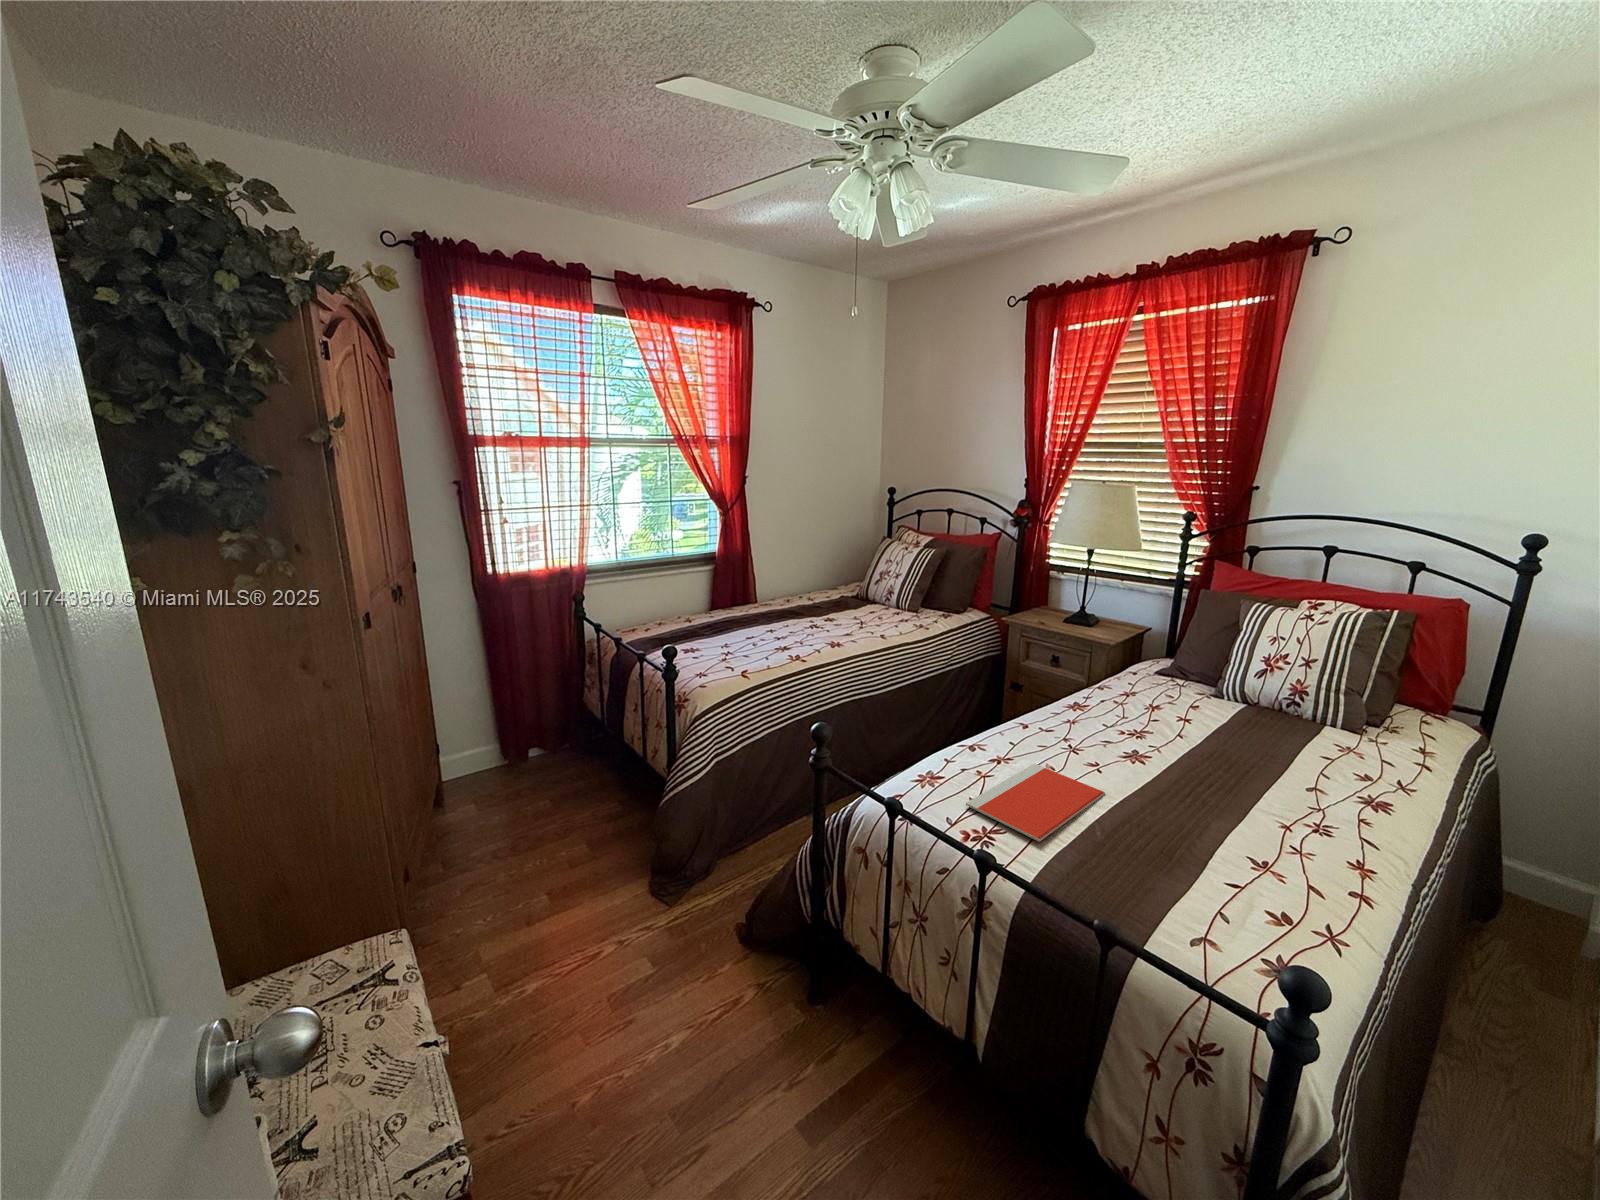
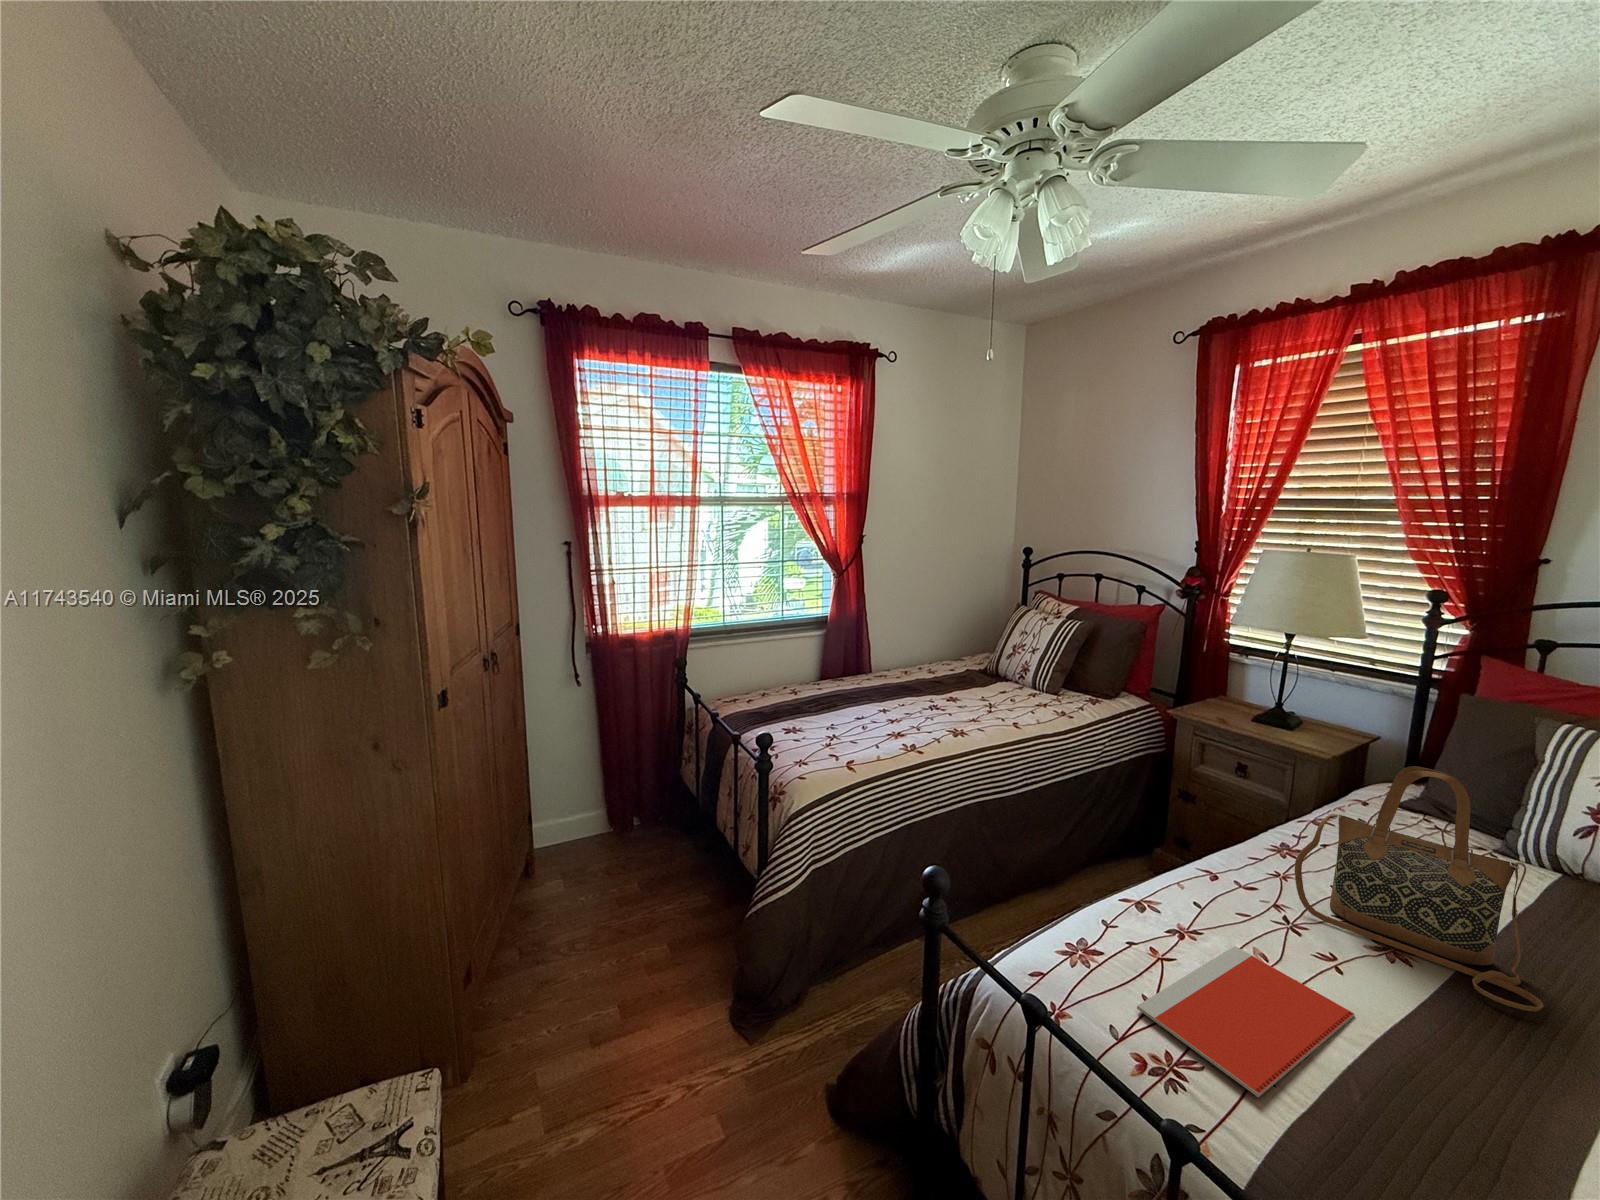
handbag: none [1077,628,1217,779] -> present [1295,766,1544,1012]

